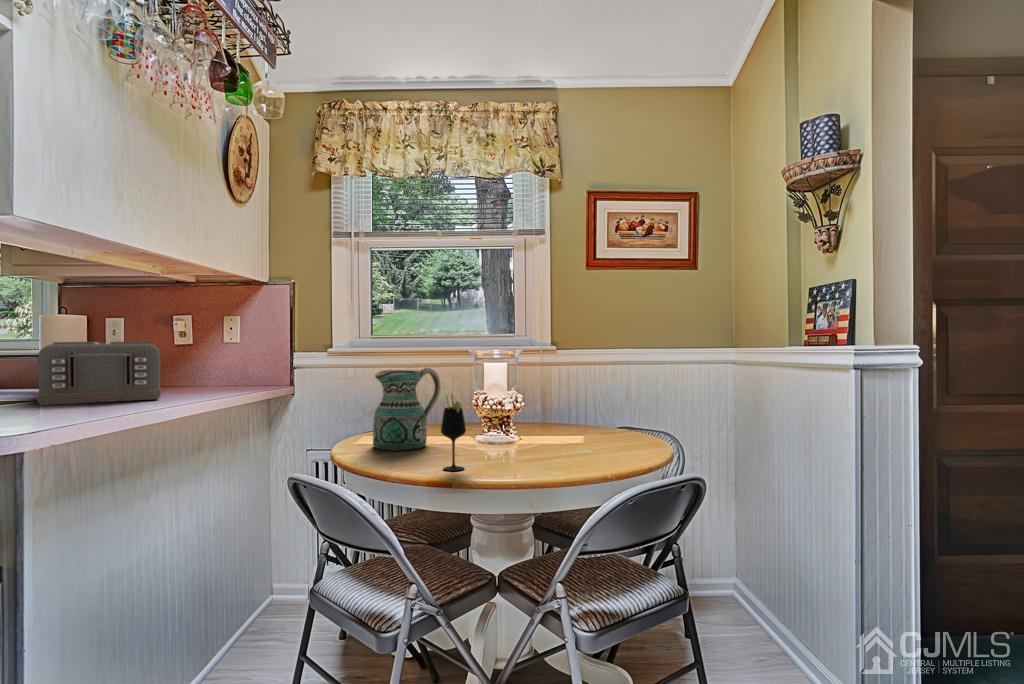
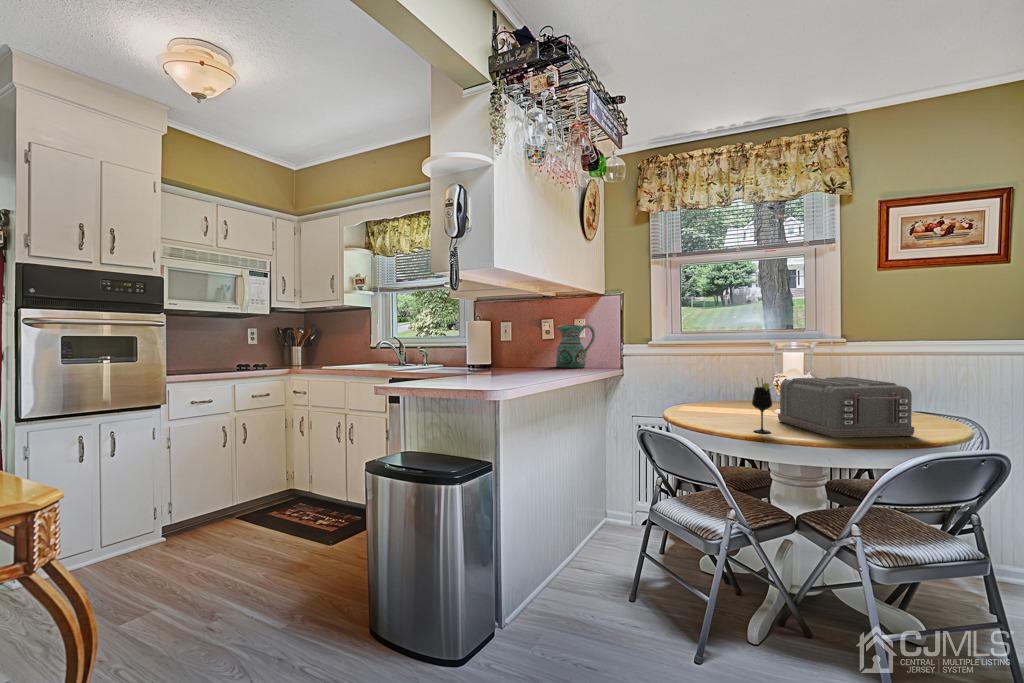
toaster: present [37,341,161,405] -> present [778,377,915,438]
ceramic pitcher: present [373,368,440,451] -> present [556,324,595,368]

